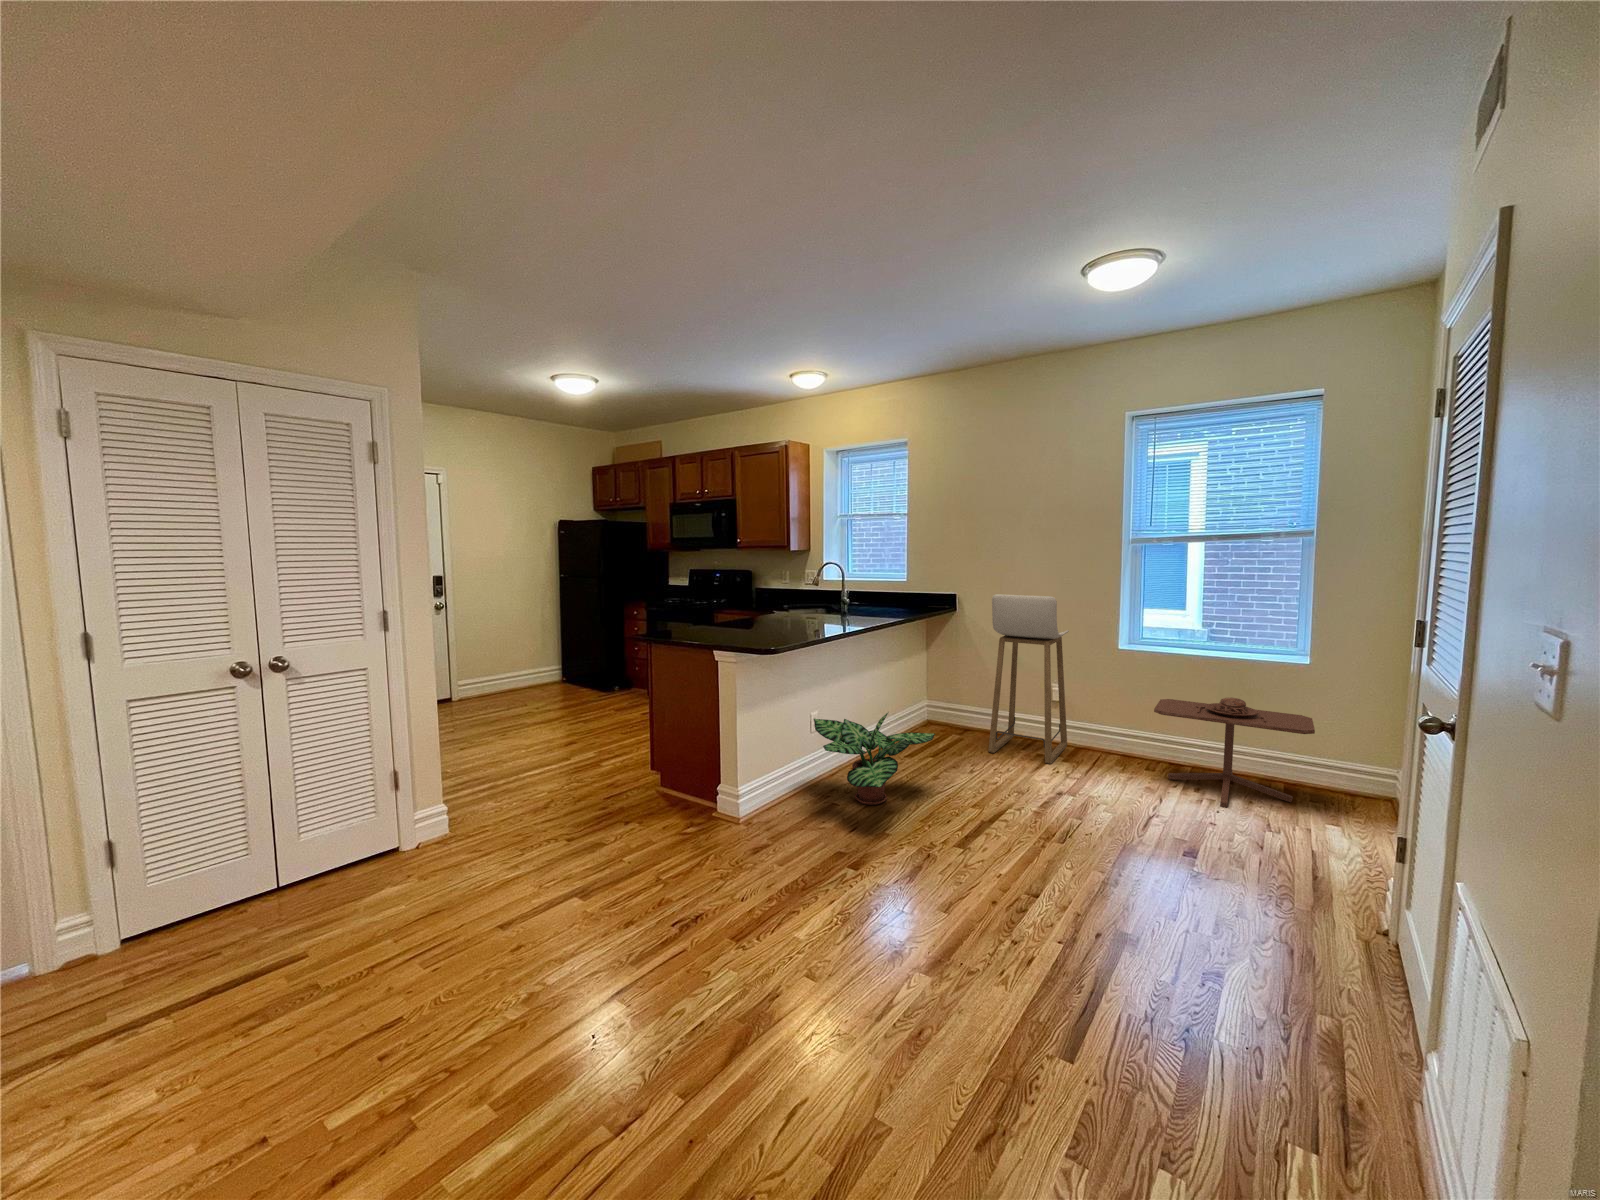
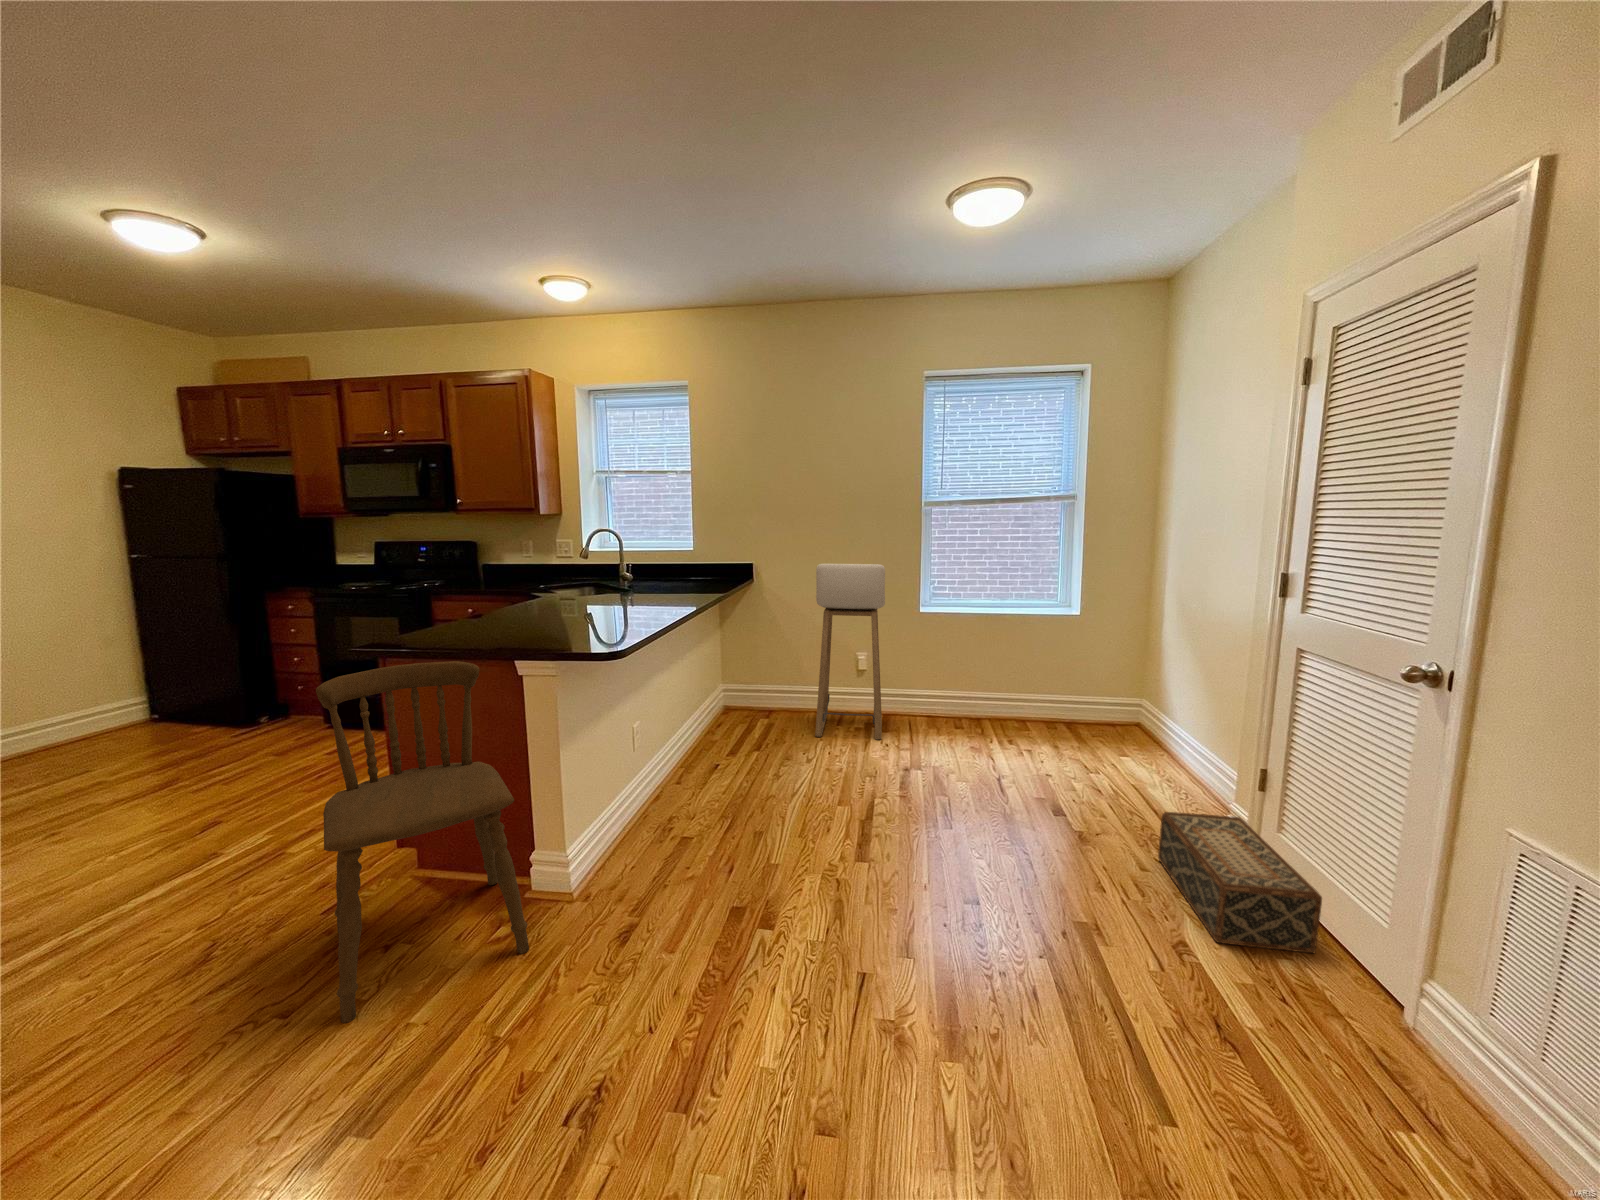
dining chair: none [592,646,701,850] -> present [316,661,529,1023]
side table: present [1154,698,1315,808] -> none [973,654,1107,757]
potted plant: present [814,712,935,805] -> none [644,712,794,831]
woven basket: none [1270,864,1403,1036] -> present [1158,812,1322,953]

